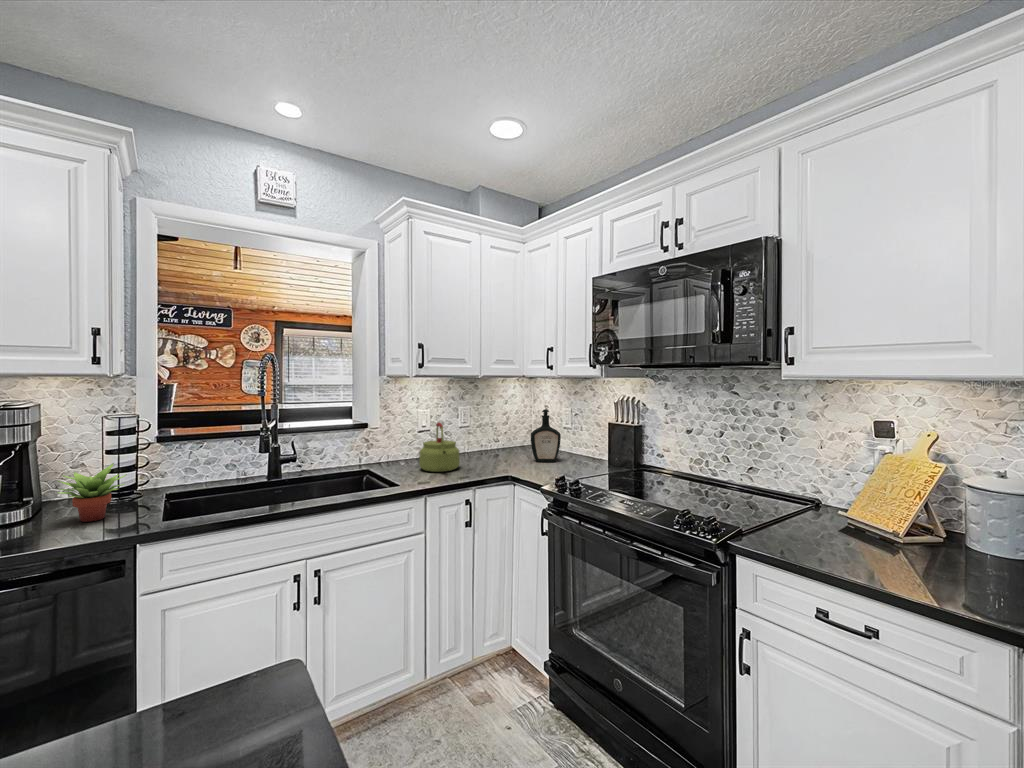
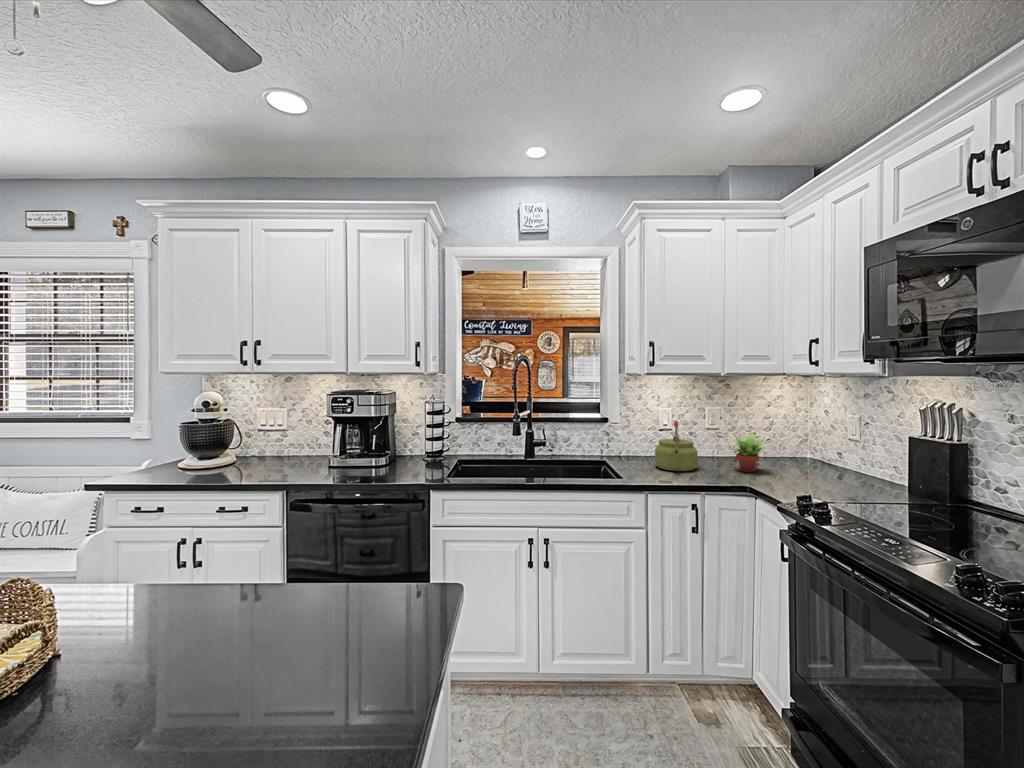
bottle: present [531,409,561,462] -> none [789,413,831,476]
succulent plant: present [57,463,126,522] -> present [731,433,767,472]

